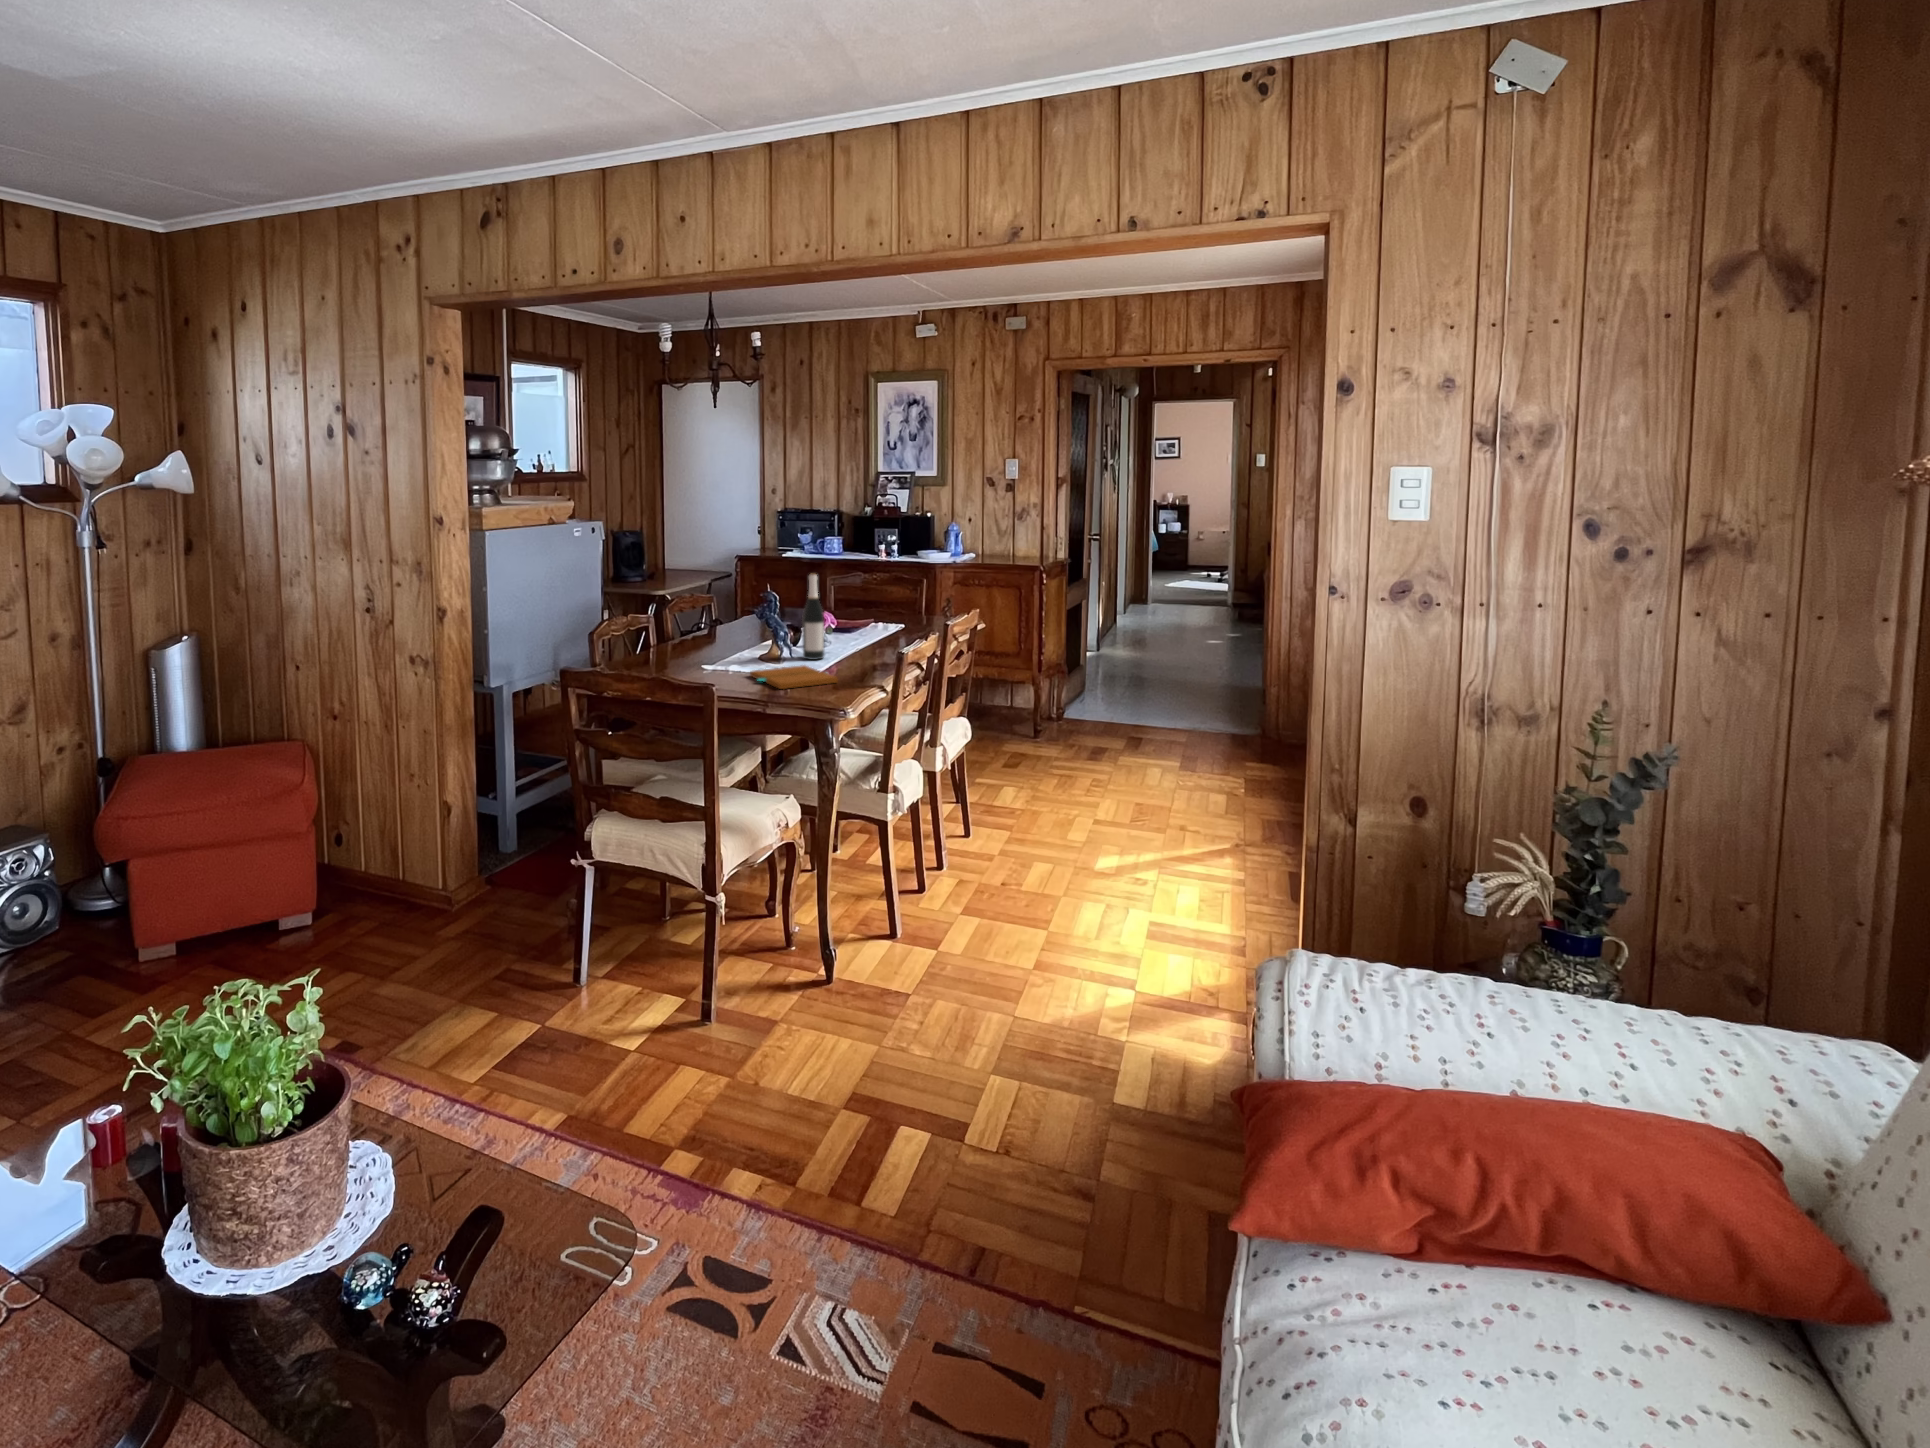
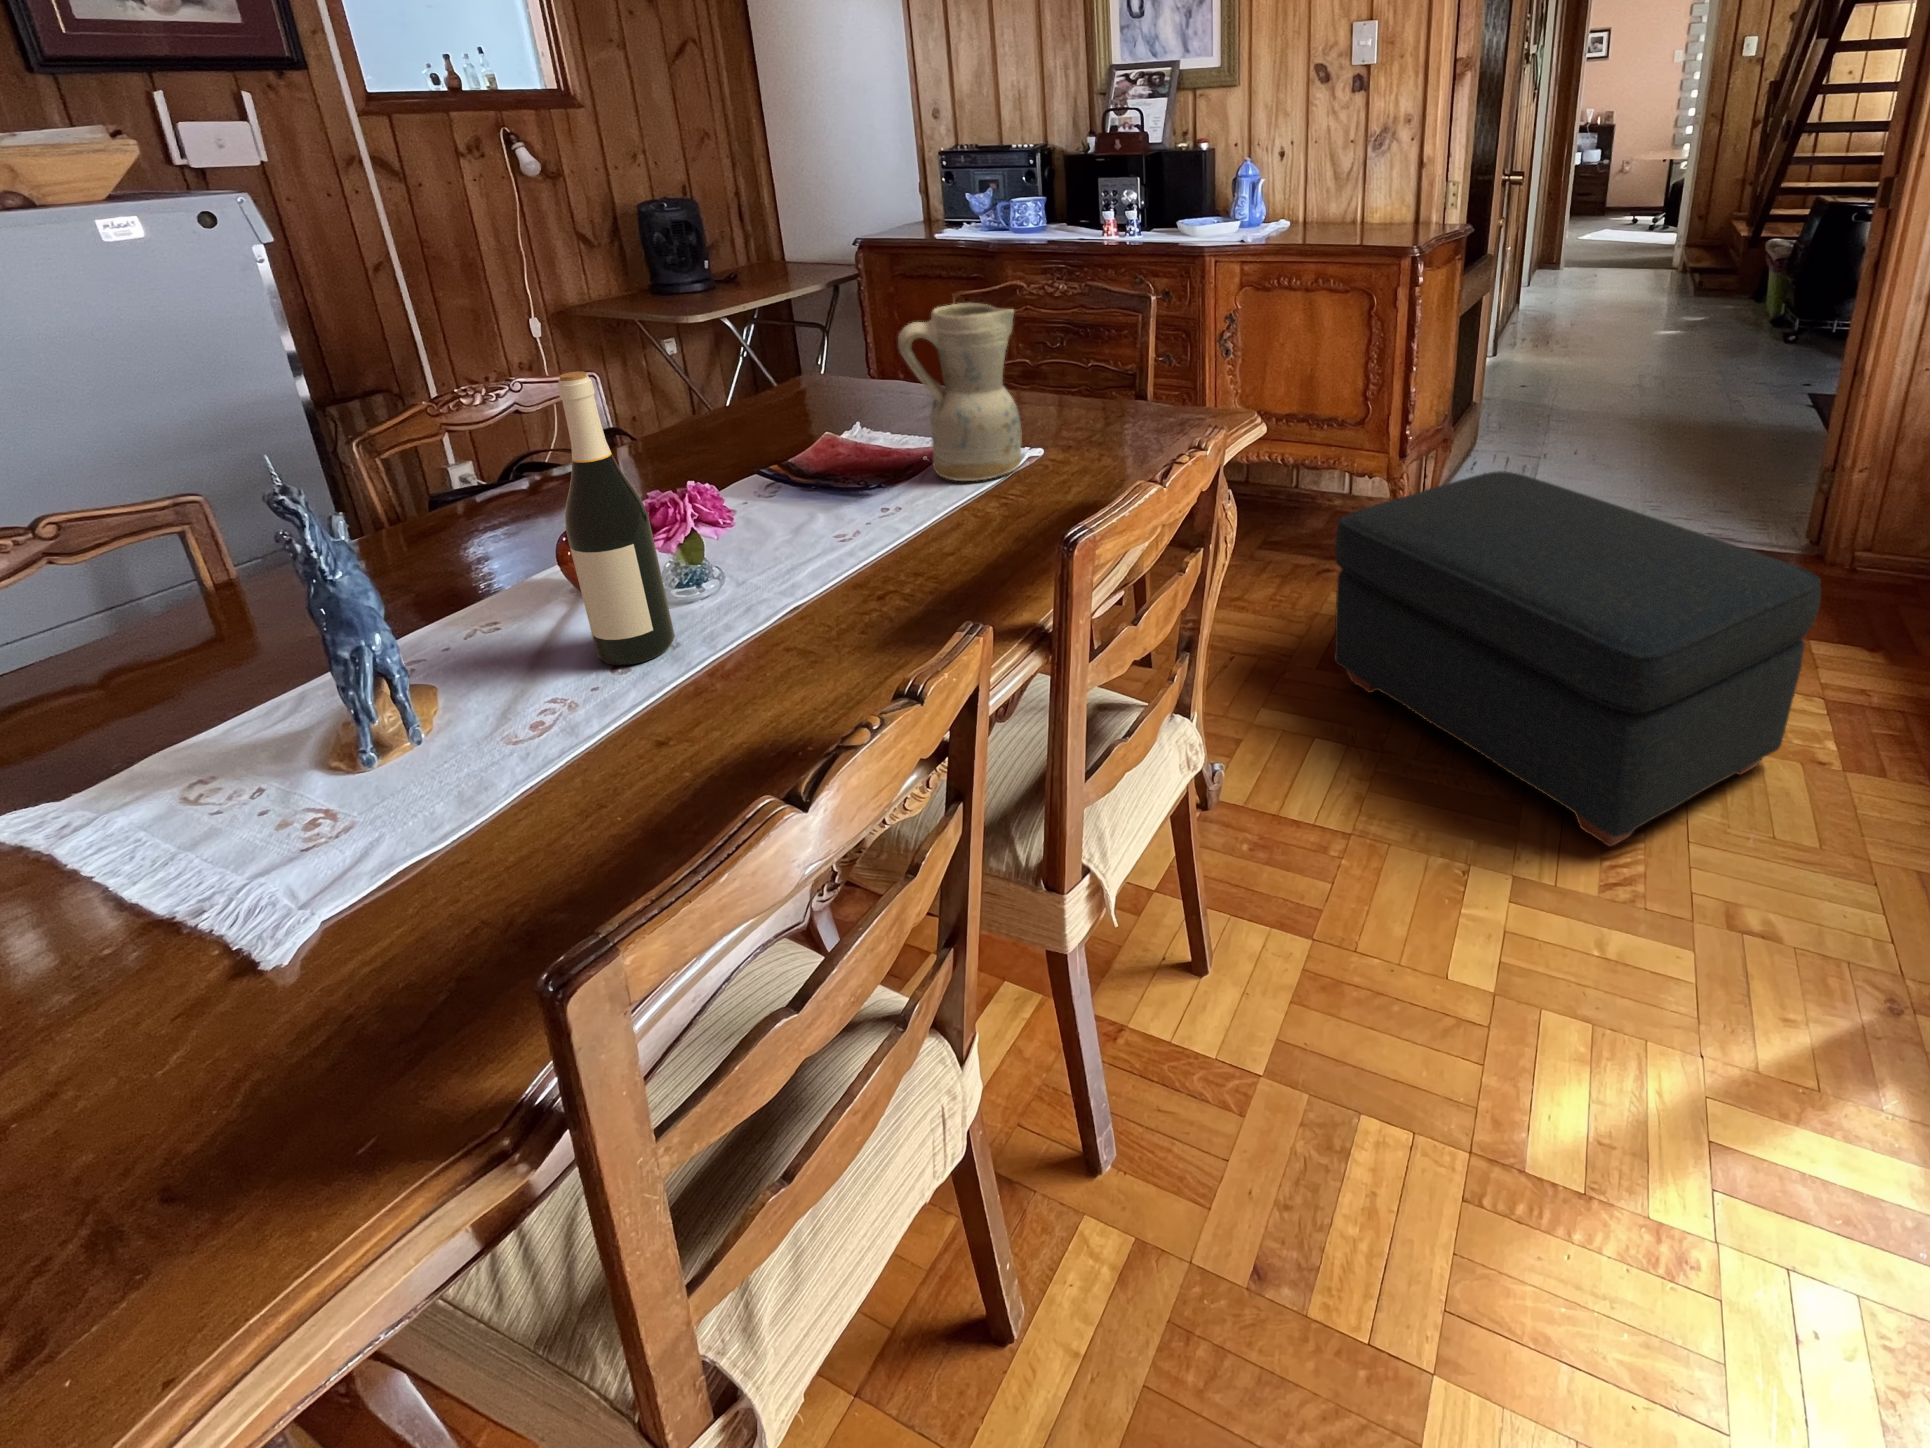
ceramic pitcher: none [858,570,899,634] -> present [898,303,1022,481]
book: present [750,665,838,689] -> none [76,751,510,1054]
ottoman: none [1011,672,1219,810] -> present [1335,471,1821,847]

